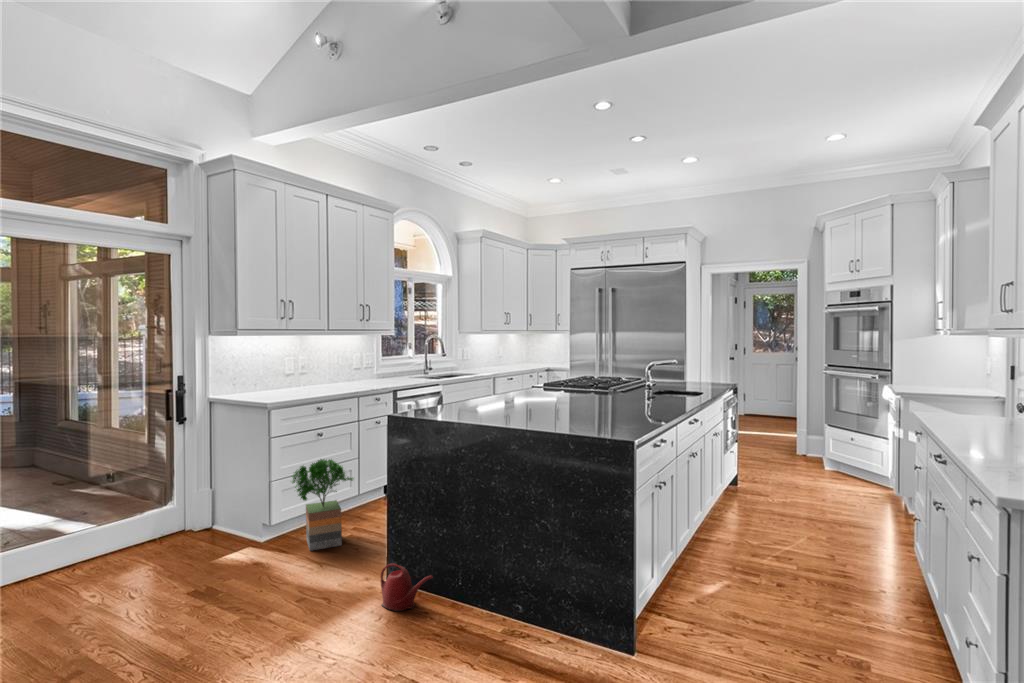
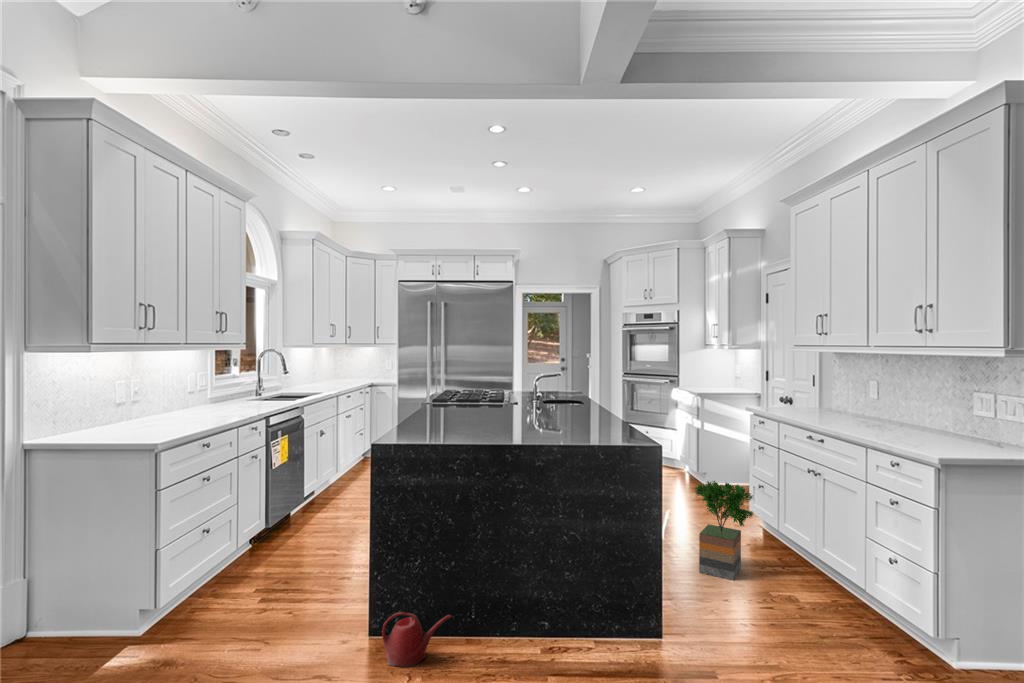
potted tree: present [292,459,354,551] -> present [694,481,753,580]

